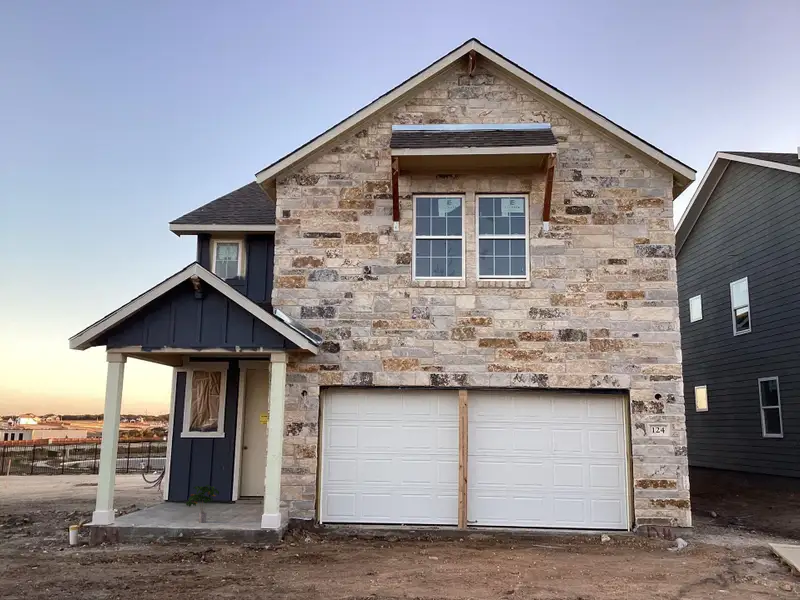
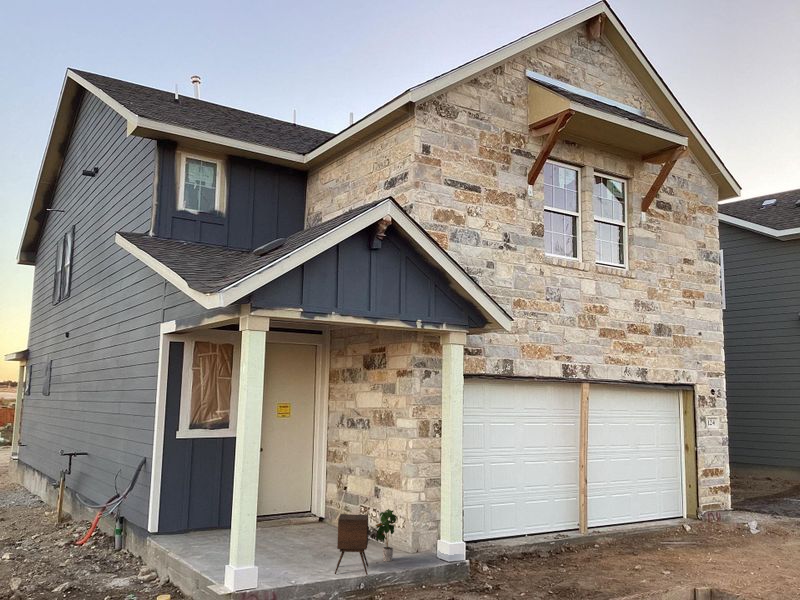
side table: none [143,485,176,526] -> present [335,514,370,575]

